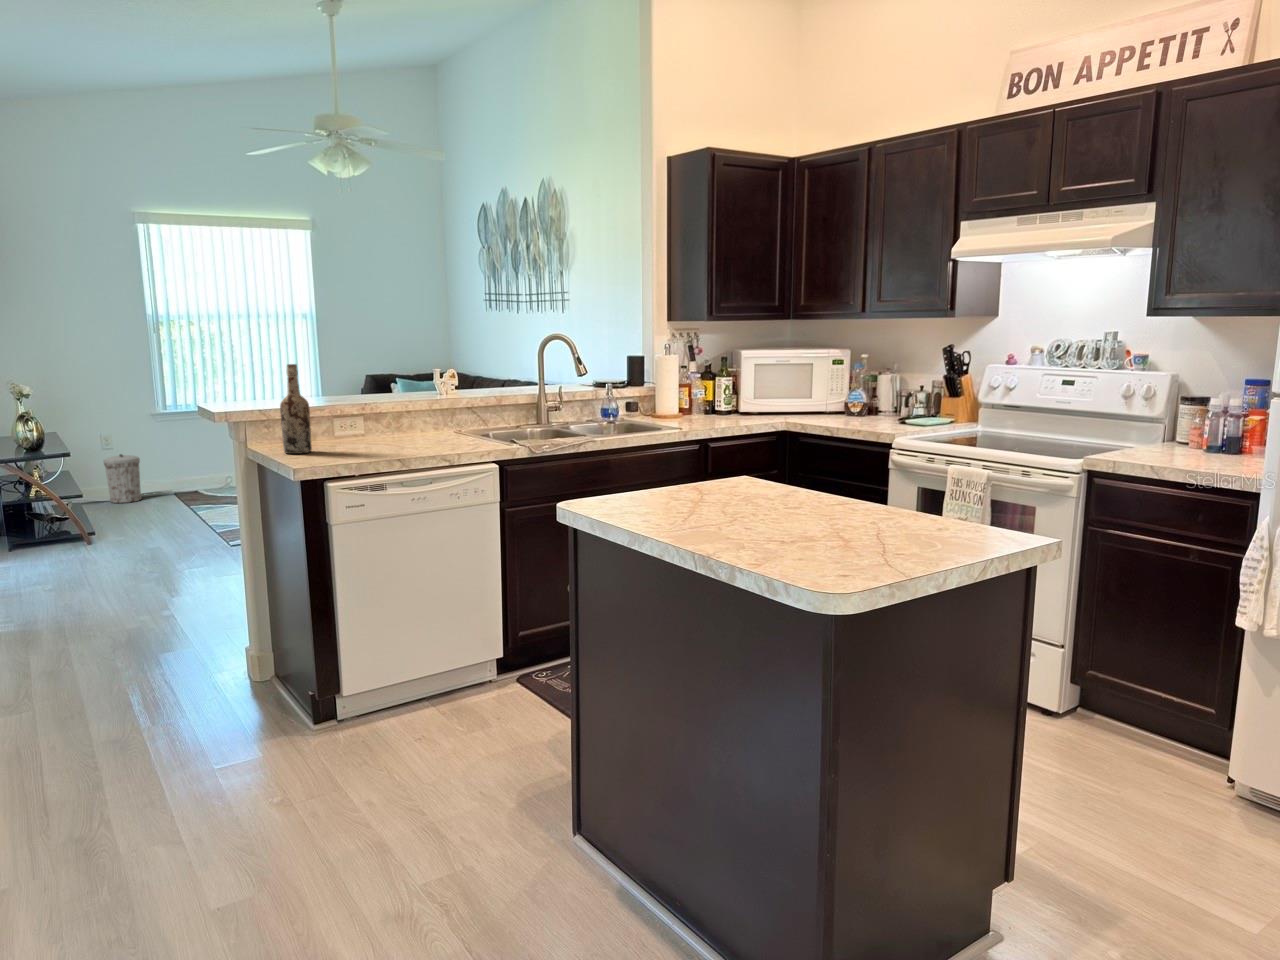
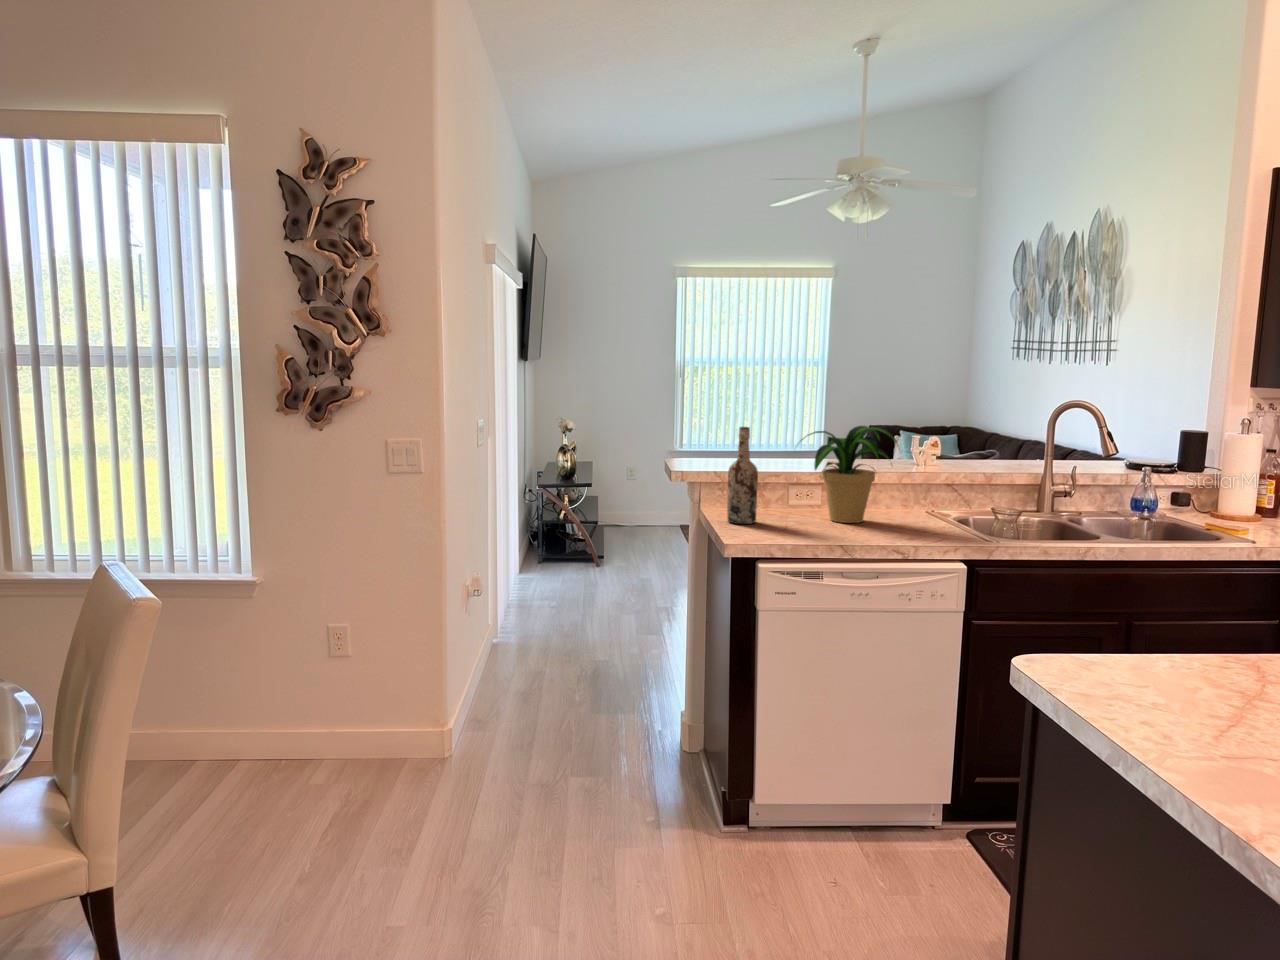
potted plant: none [338,360,432,445] -> present [801,426,897,523]
trash can: present [104,454,141,503] -> none [624,487,654,533]

